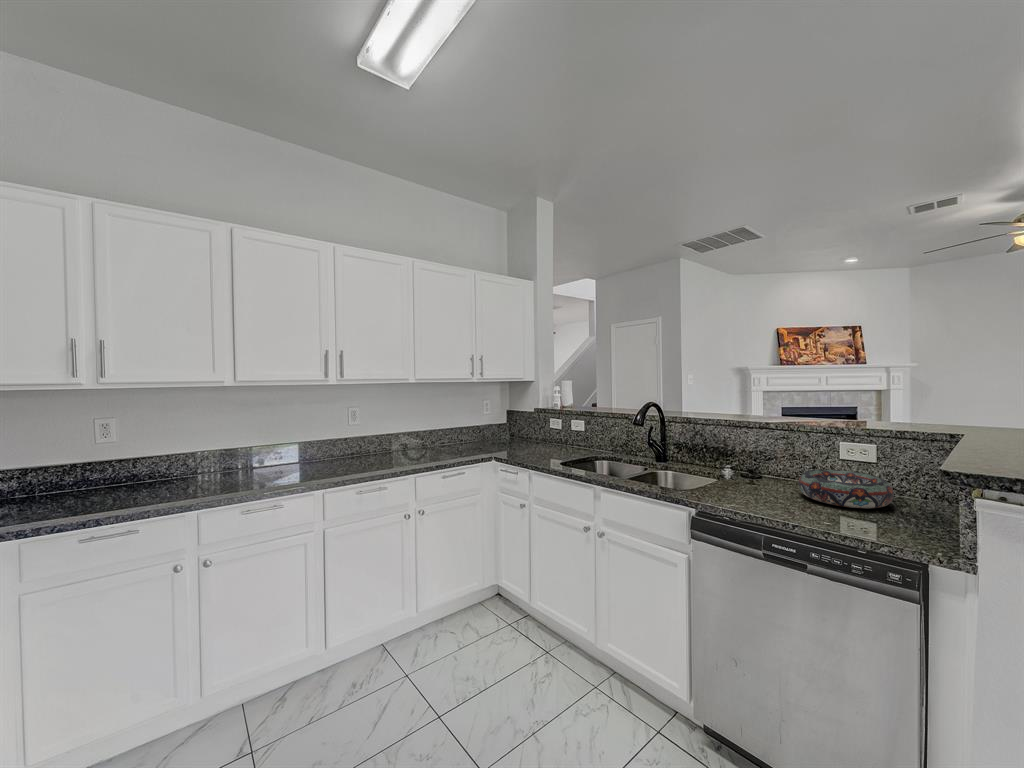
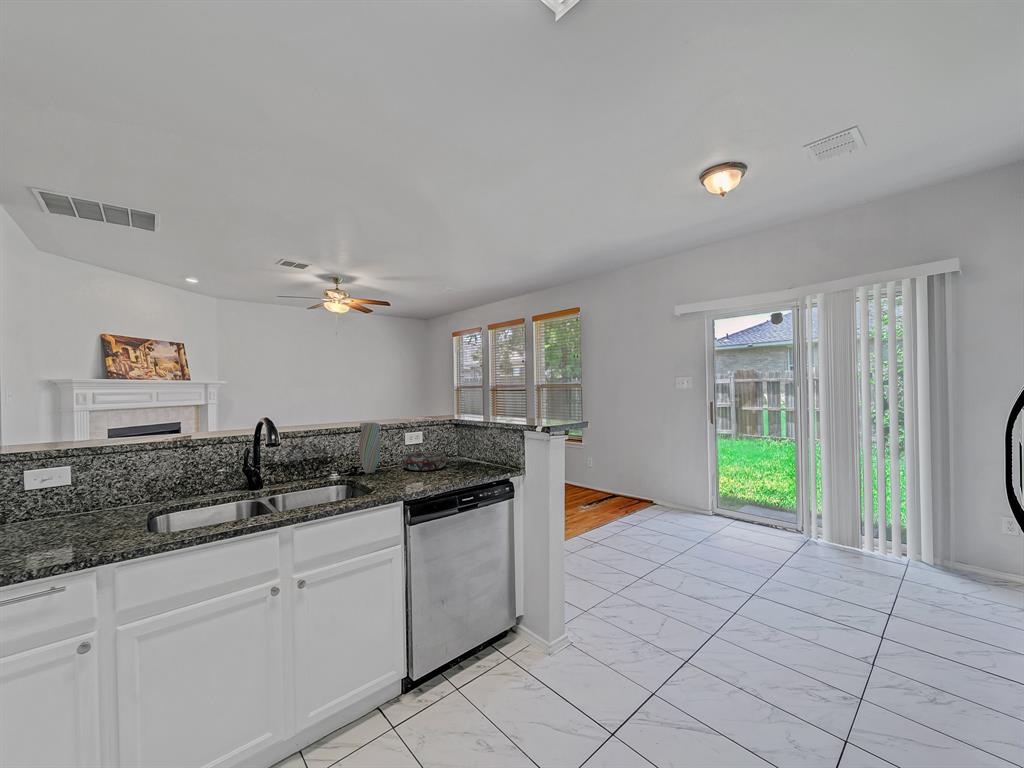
vase: none [739,413,774,483] -> present [359,422,380,473]

